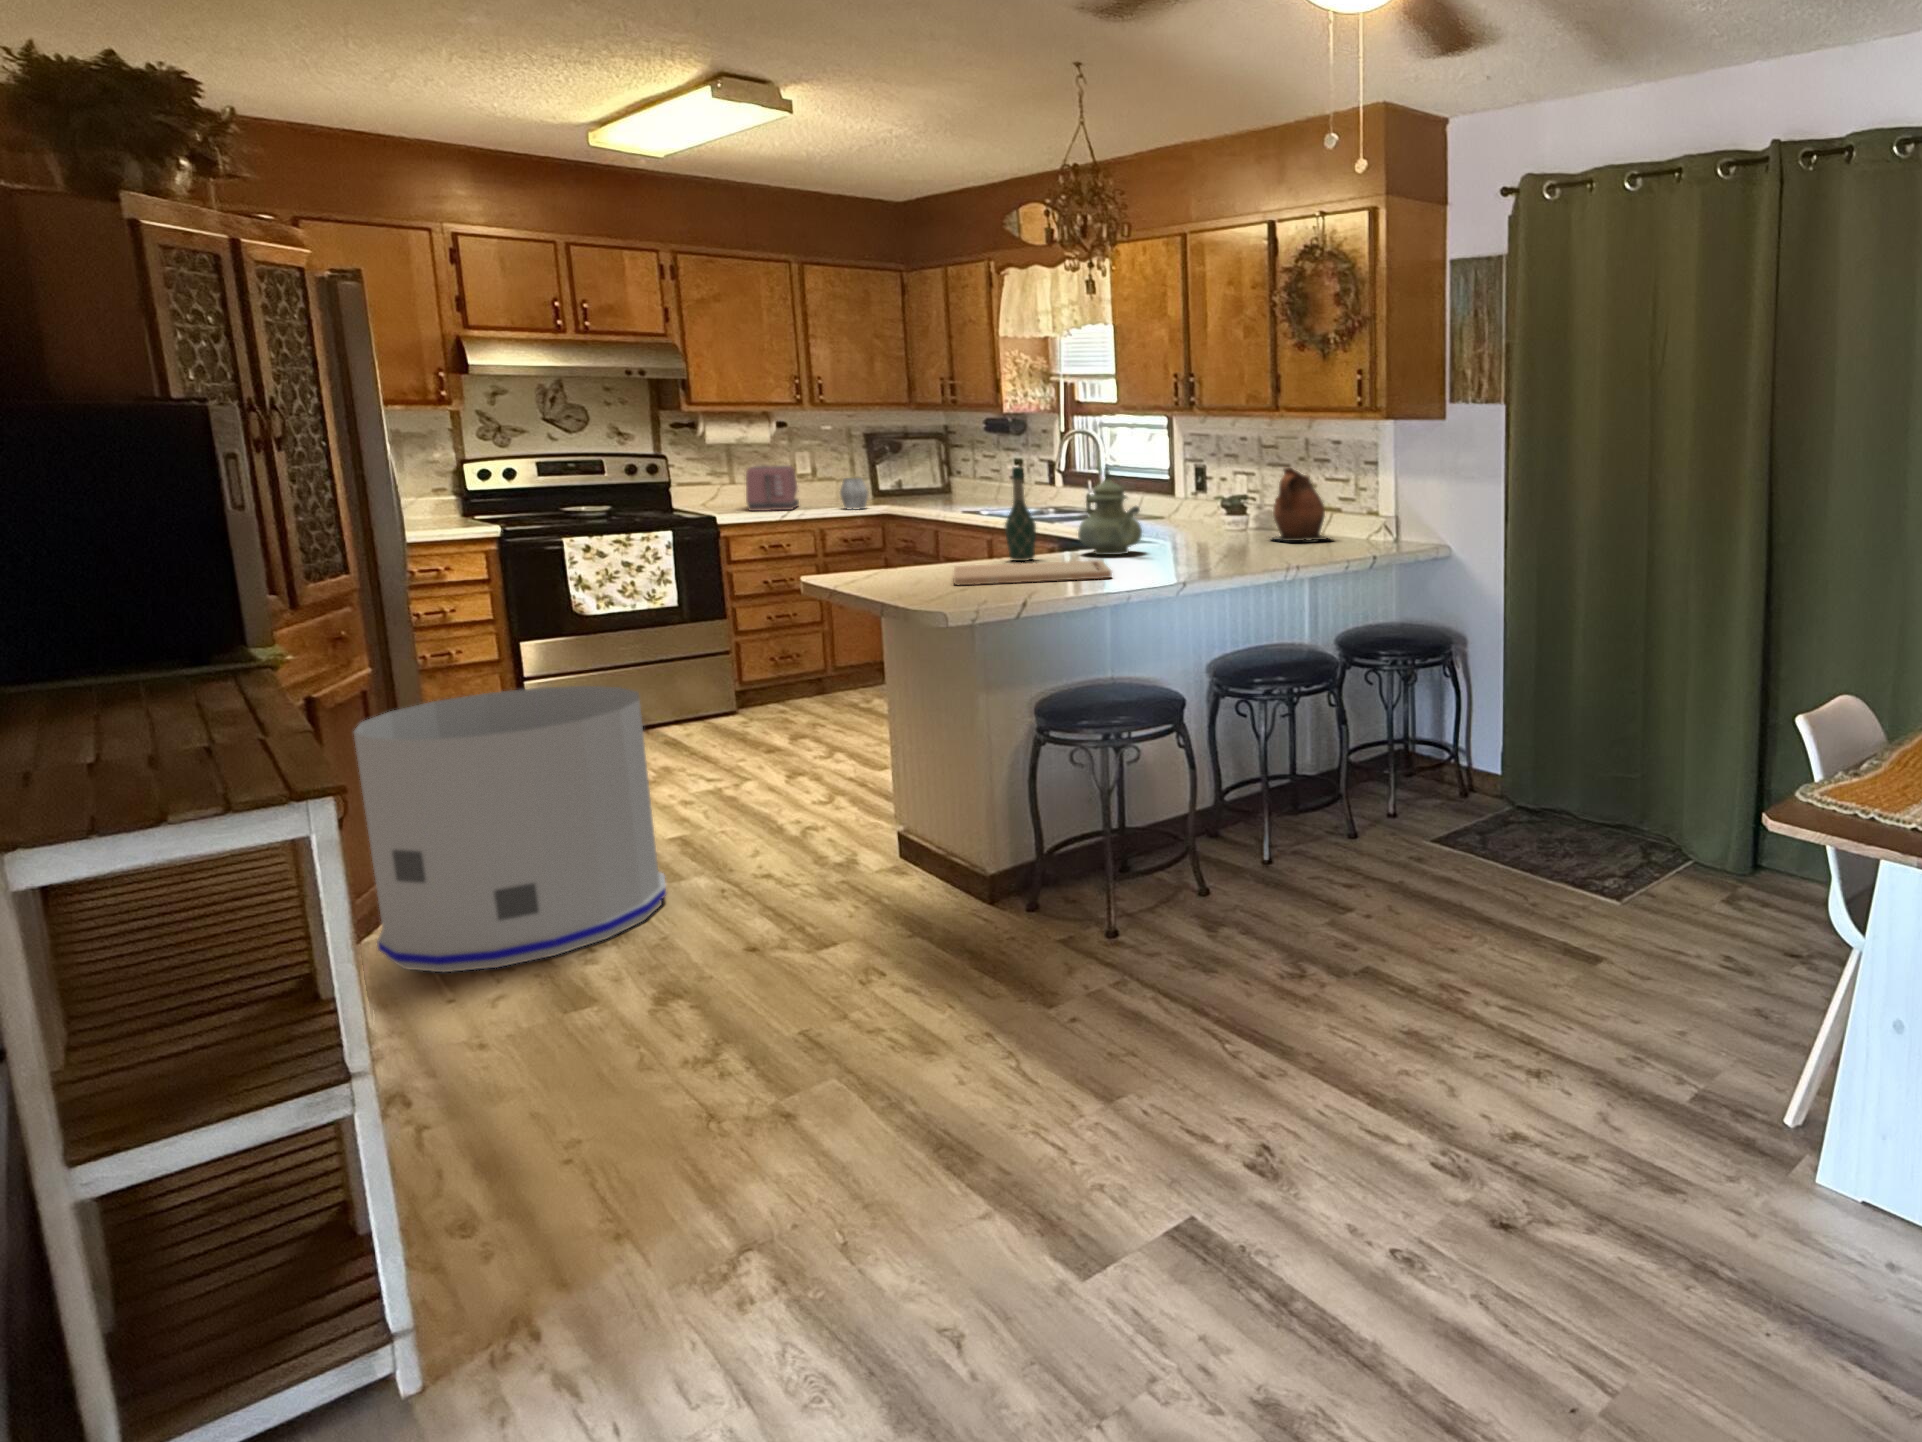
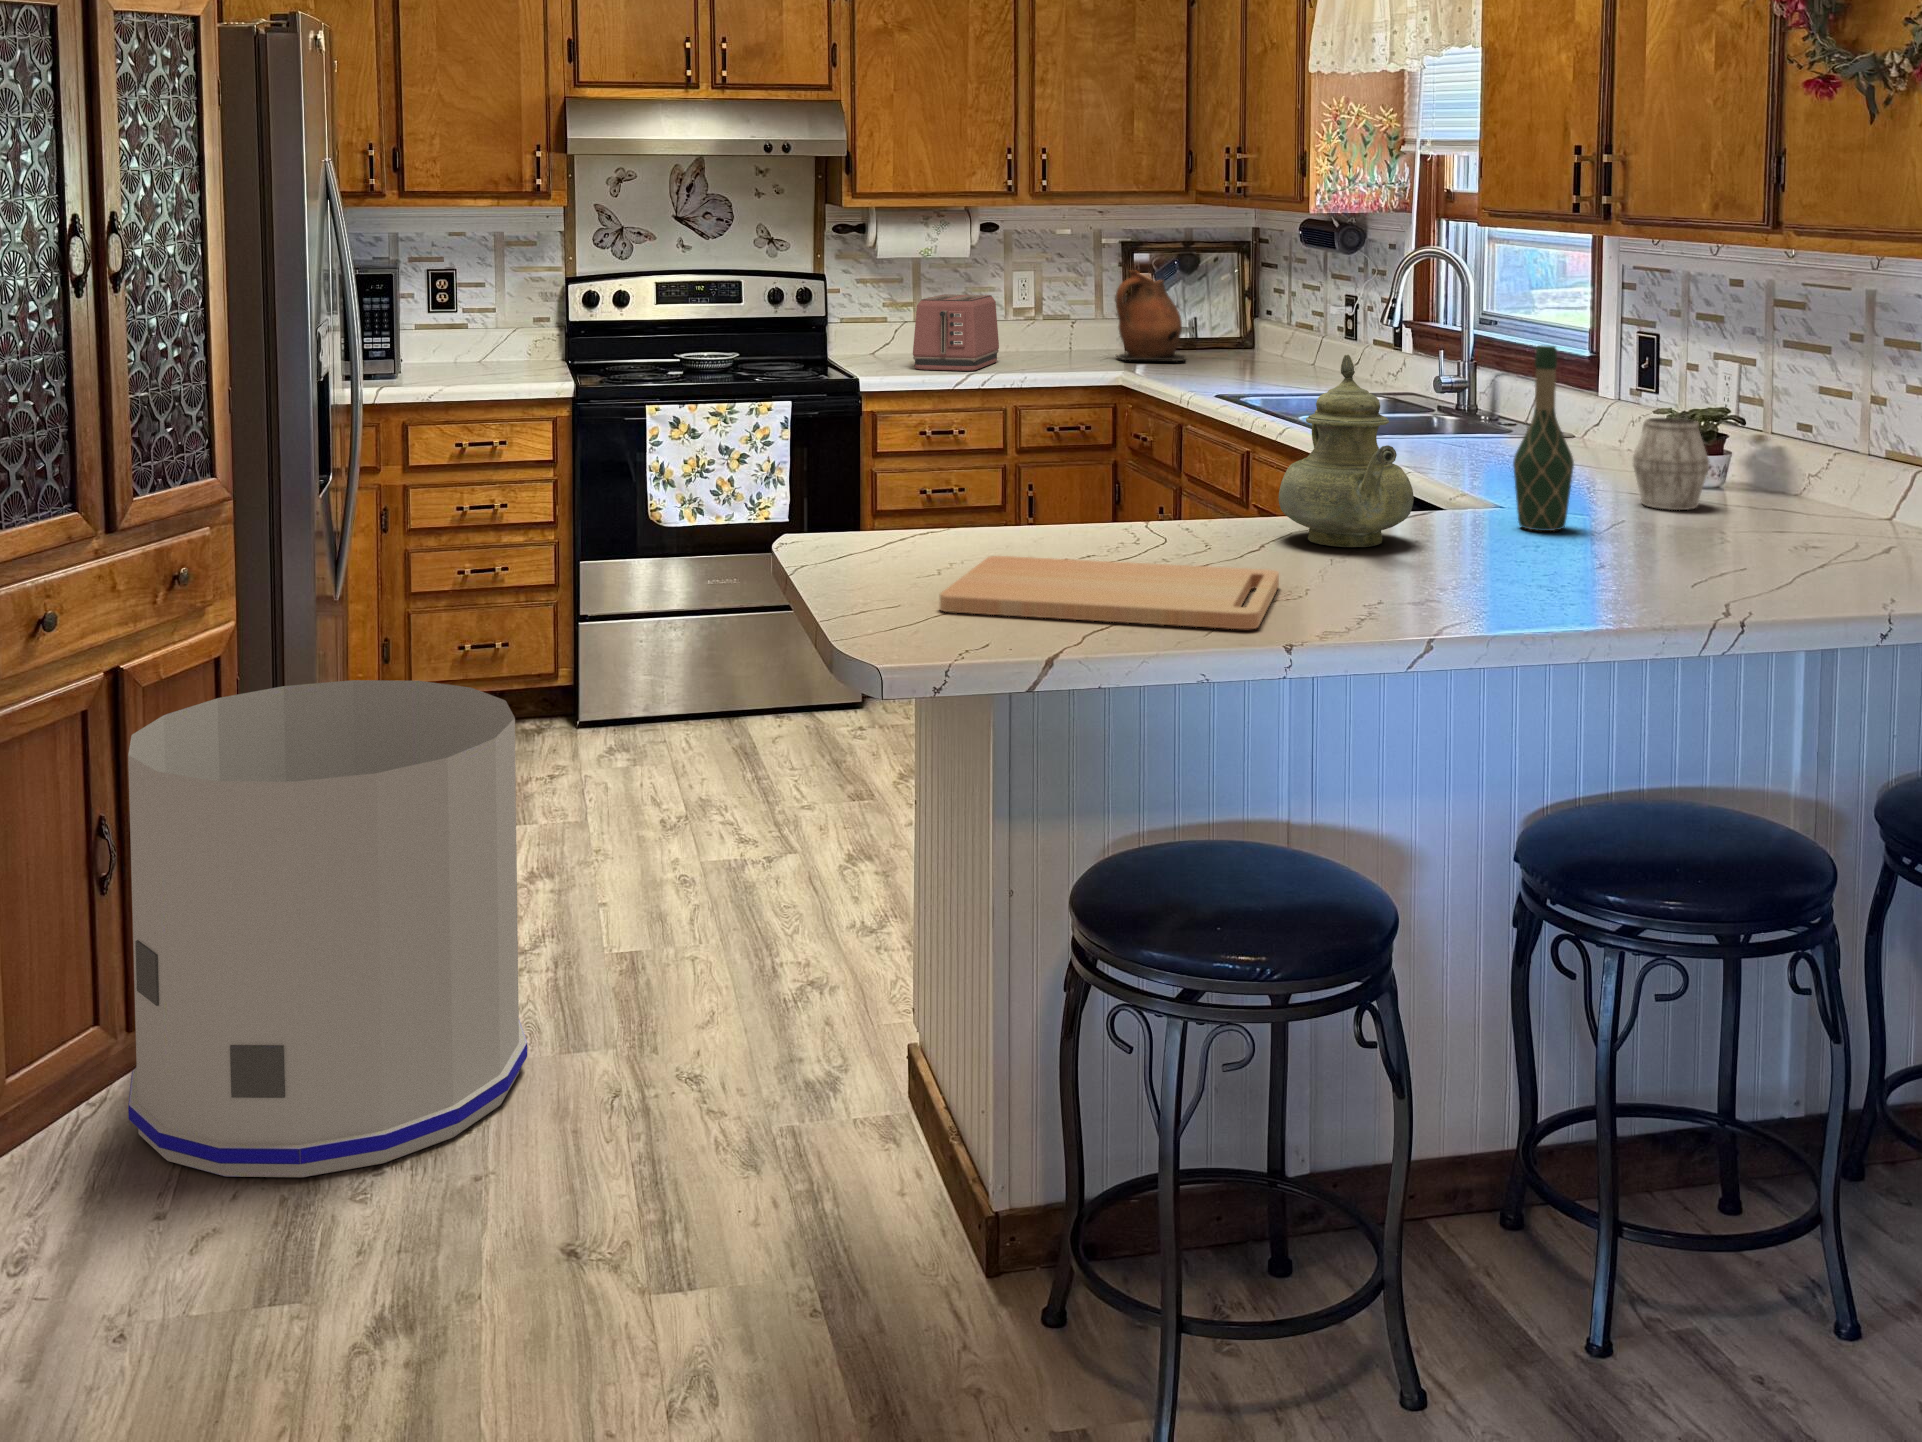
wine bottle: present [1005,467,1036,561] -> present [1513,345,1574,531]
ceramic pitcher: present [1273,468,1329,541] -> present [1116,270,1185,361]
mug: present [840,478,868,510] -> present [1633,418,1709,510]

